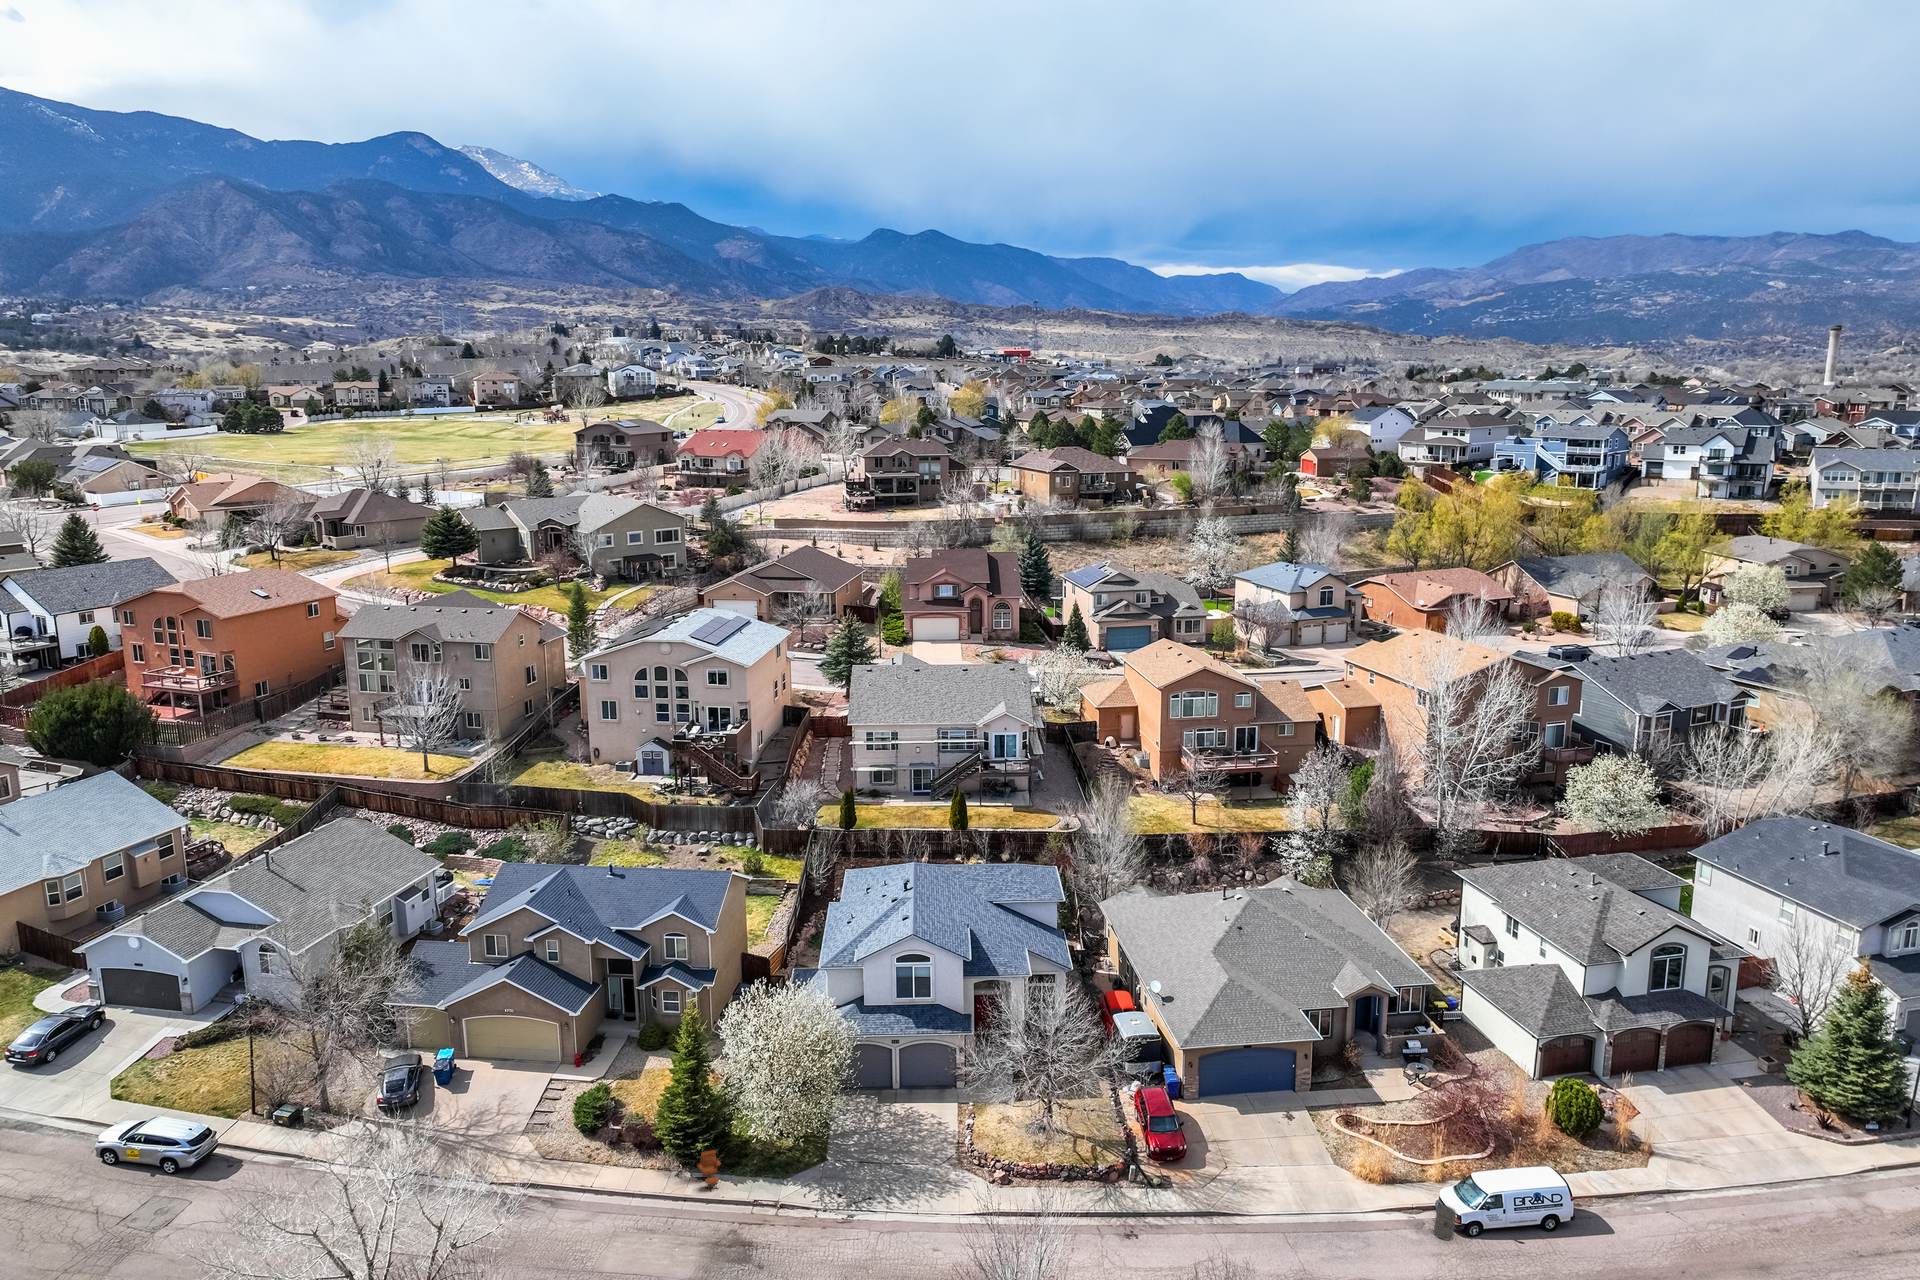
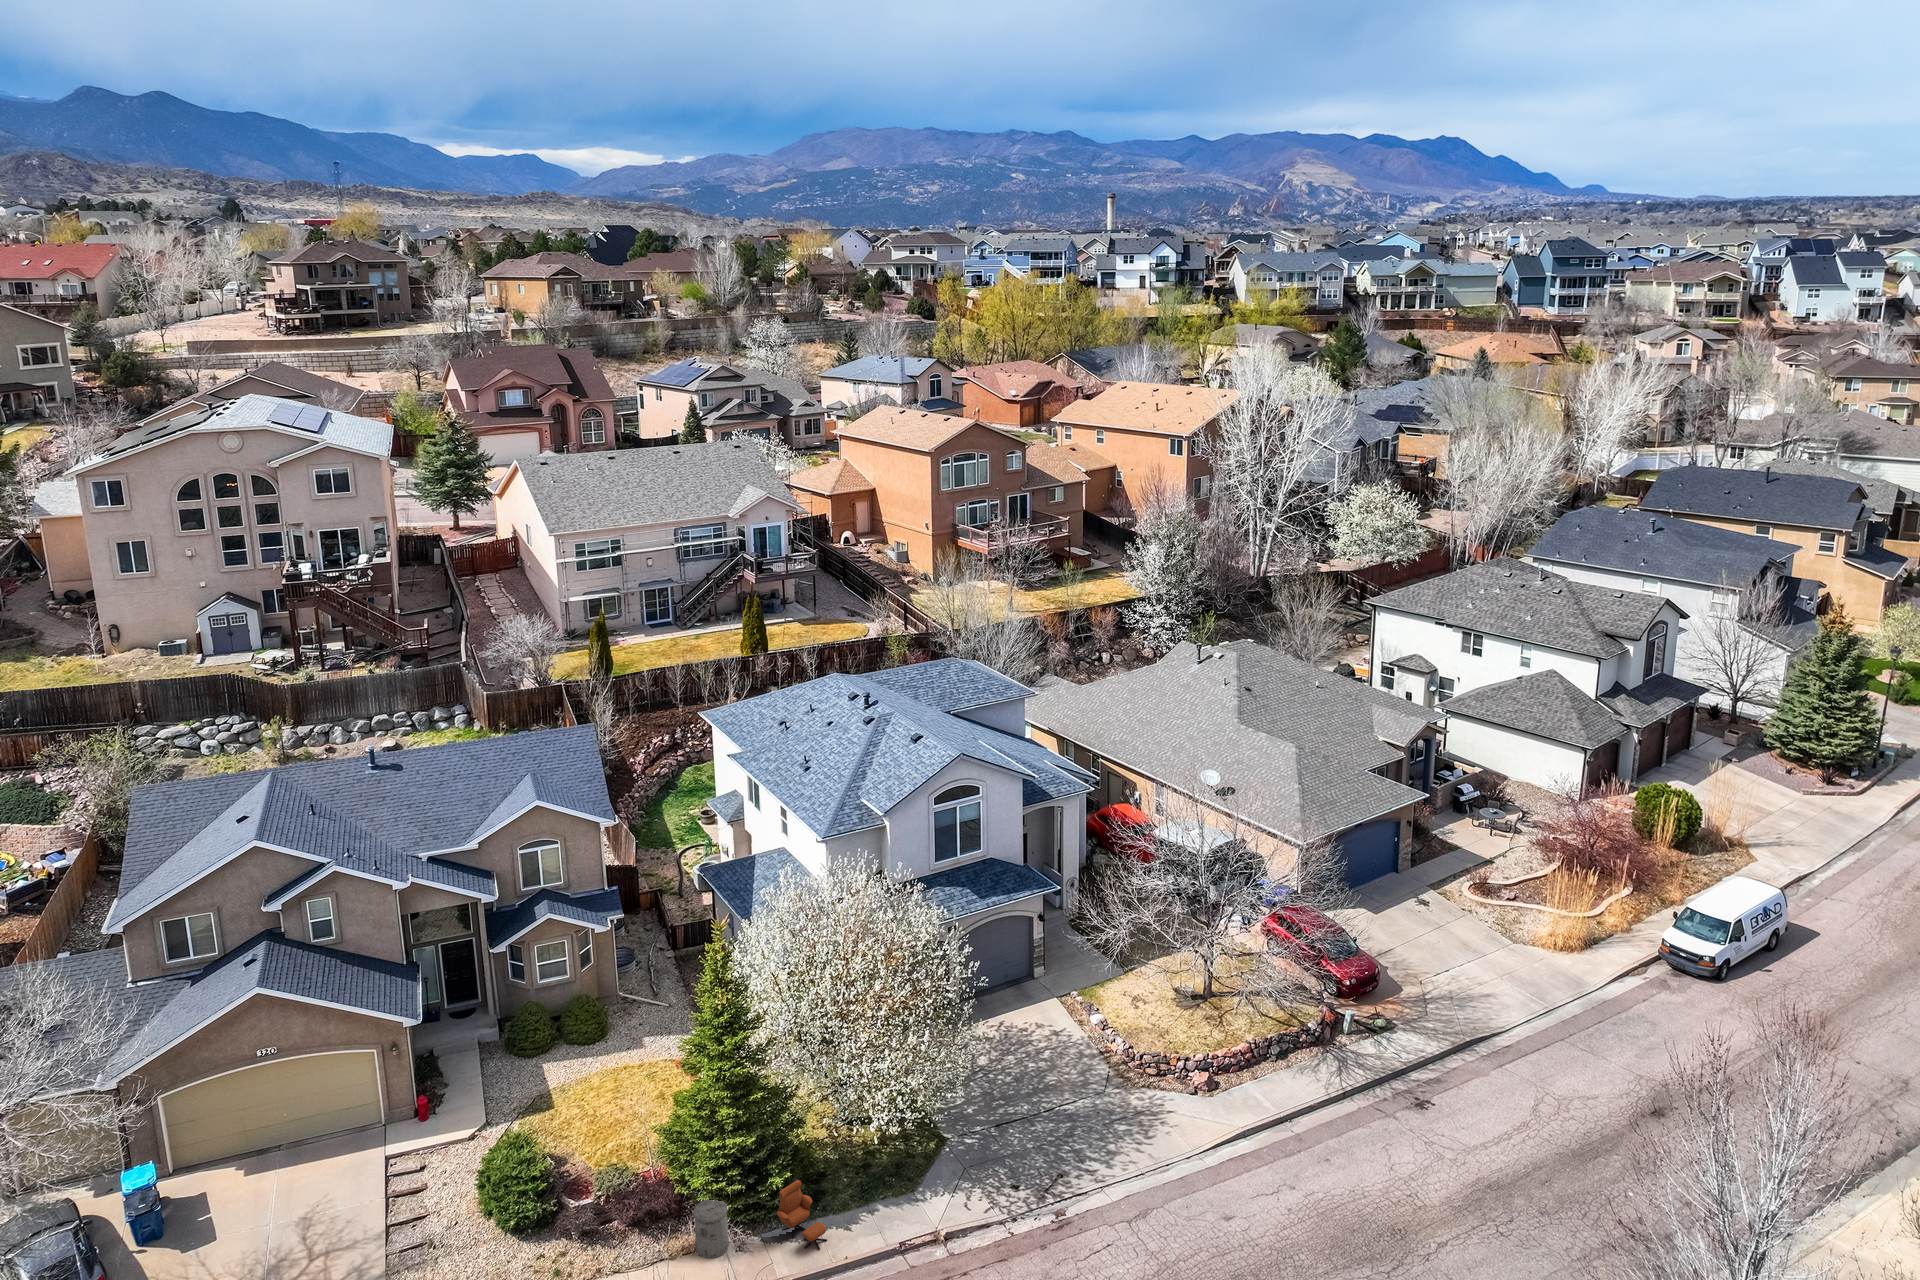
trash can: present [1434,1205,1457,1240] -> present [694,1198,729,1258]

